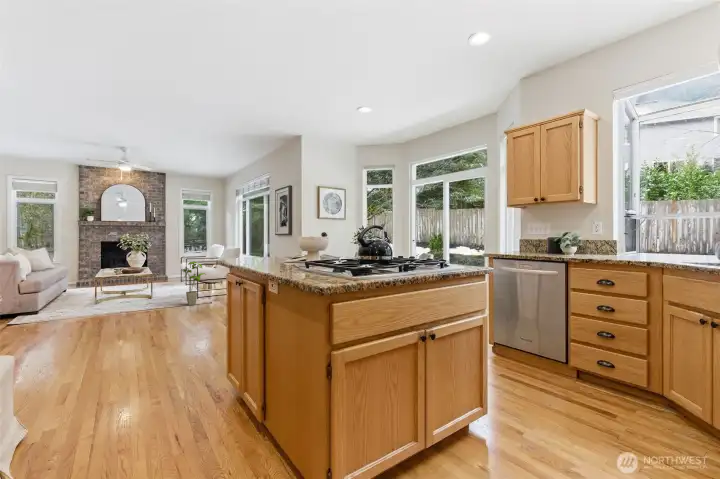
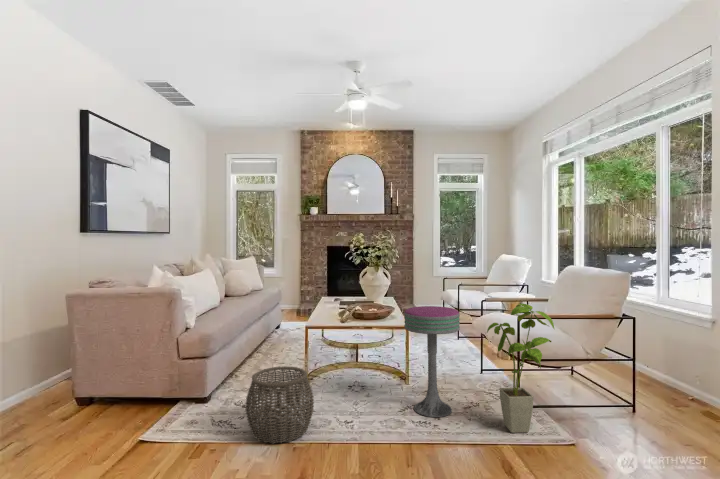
bar stool: none [148,266,172,306] -> present [404,306,460,417]
woven basket: none [71,291,105,318] -> present [245,366,314,444]

